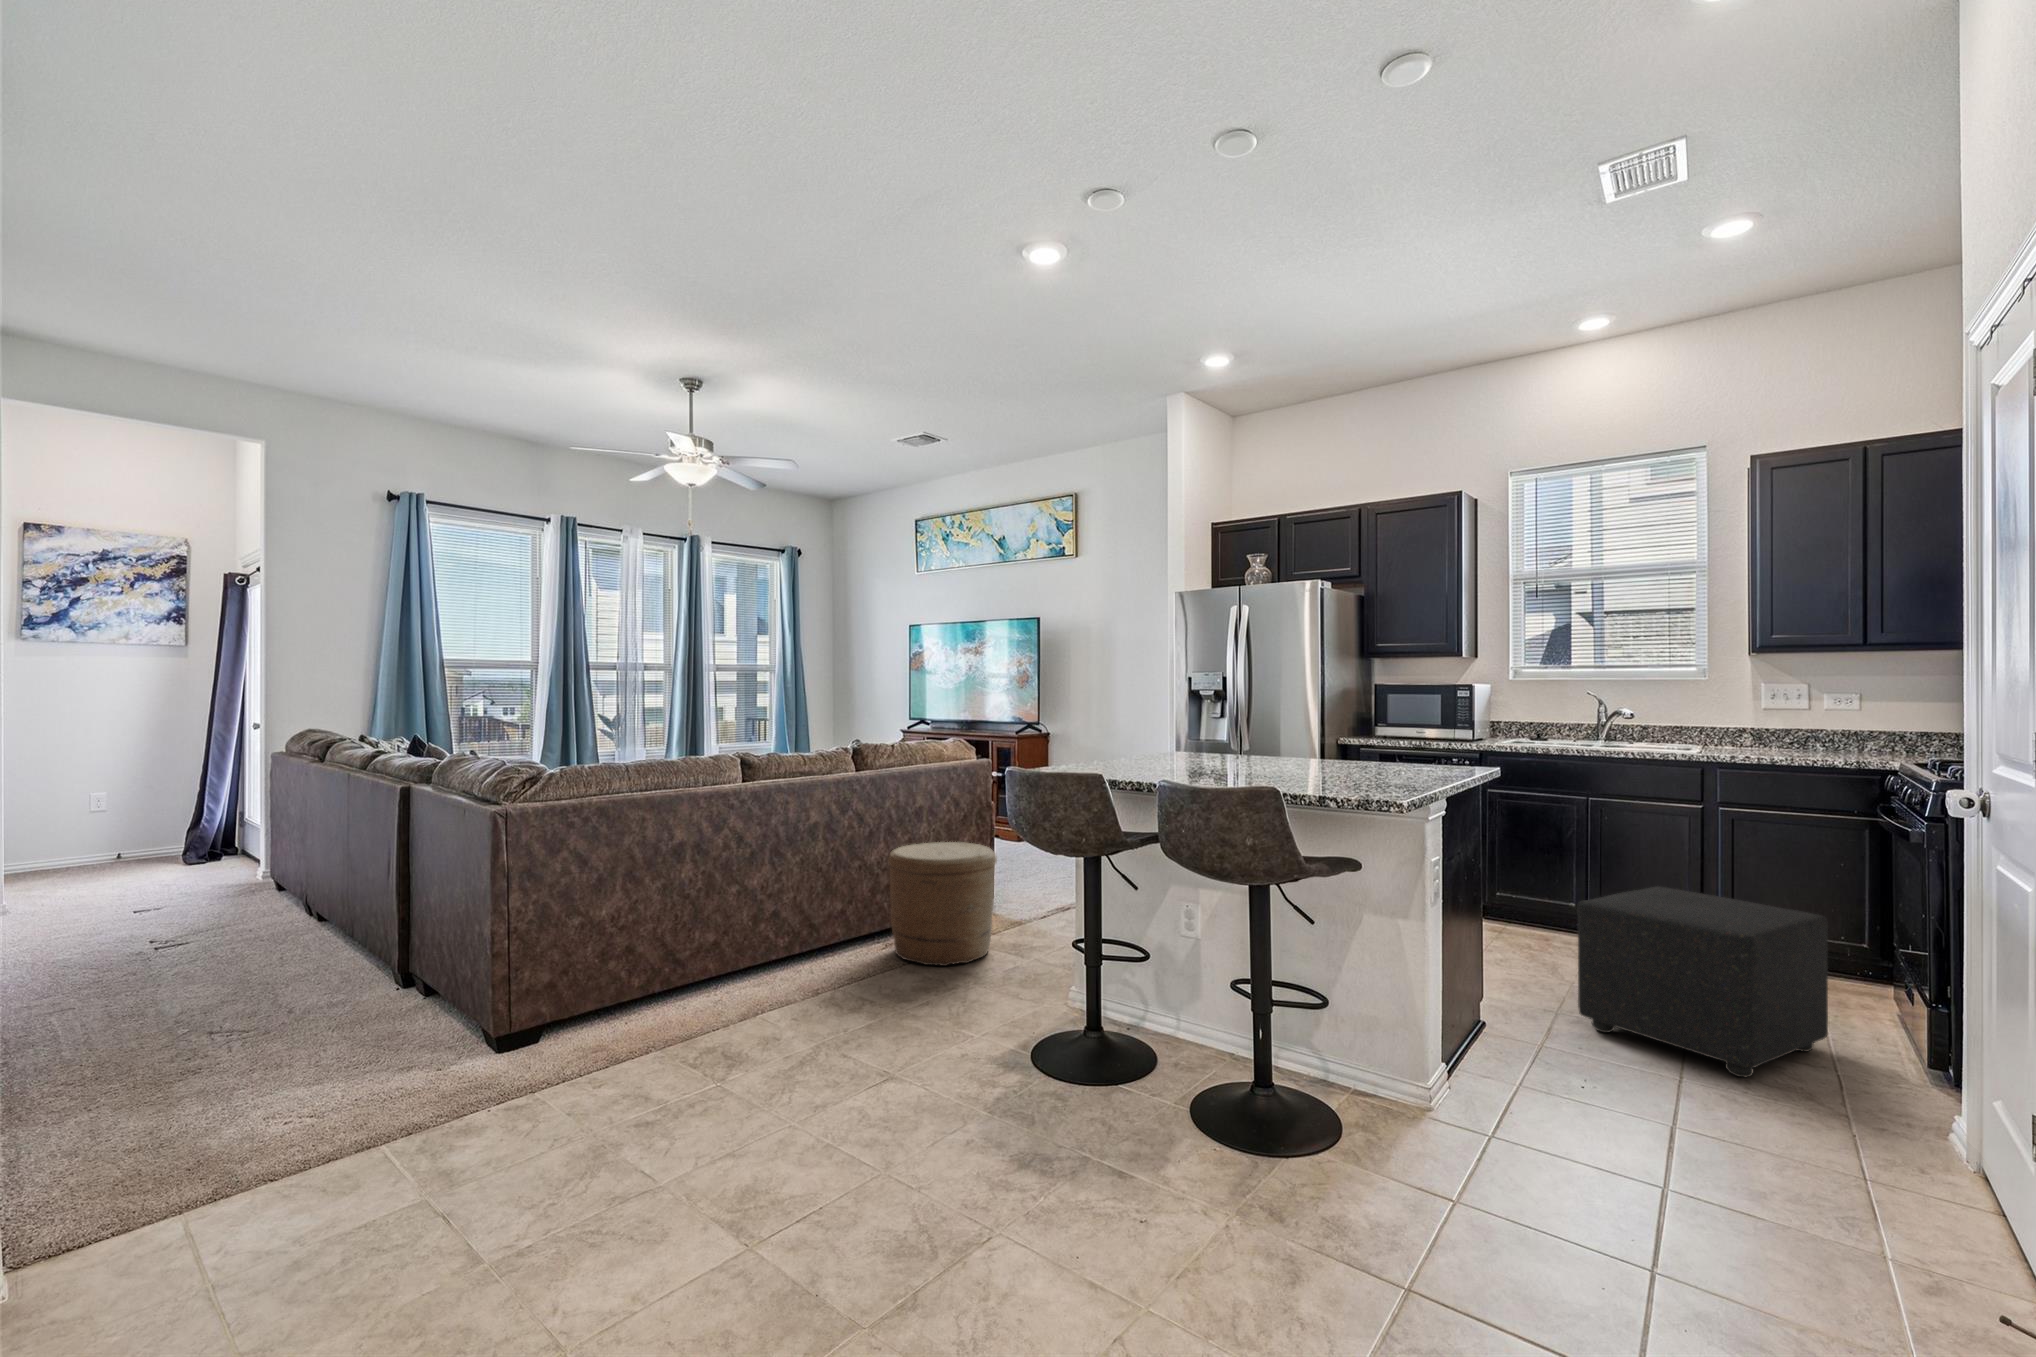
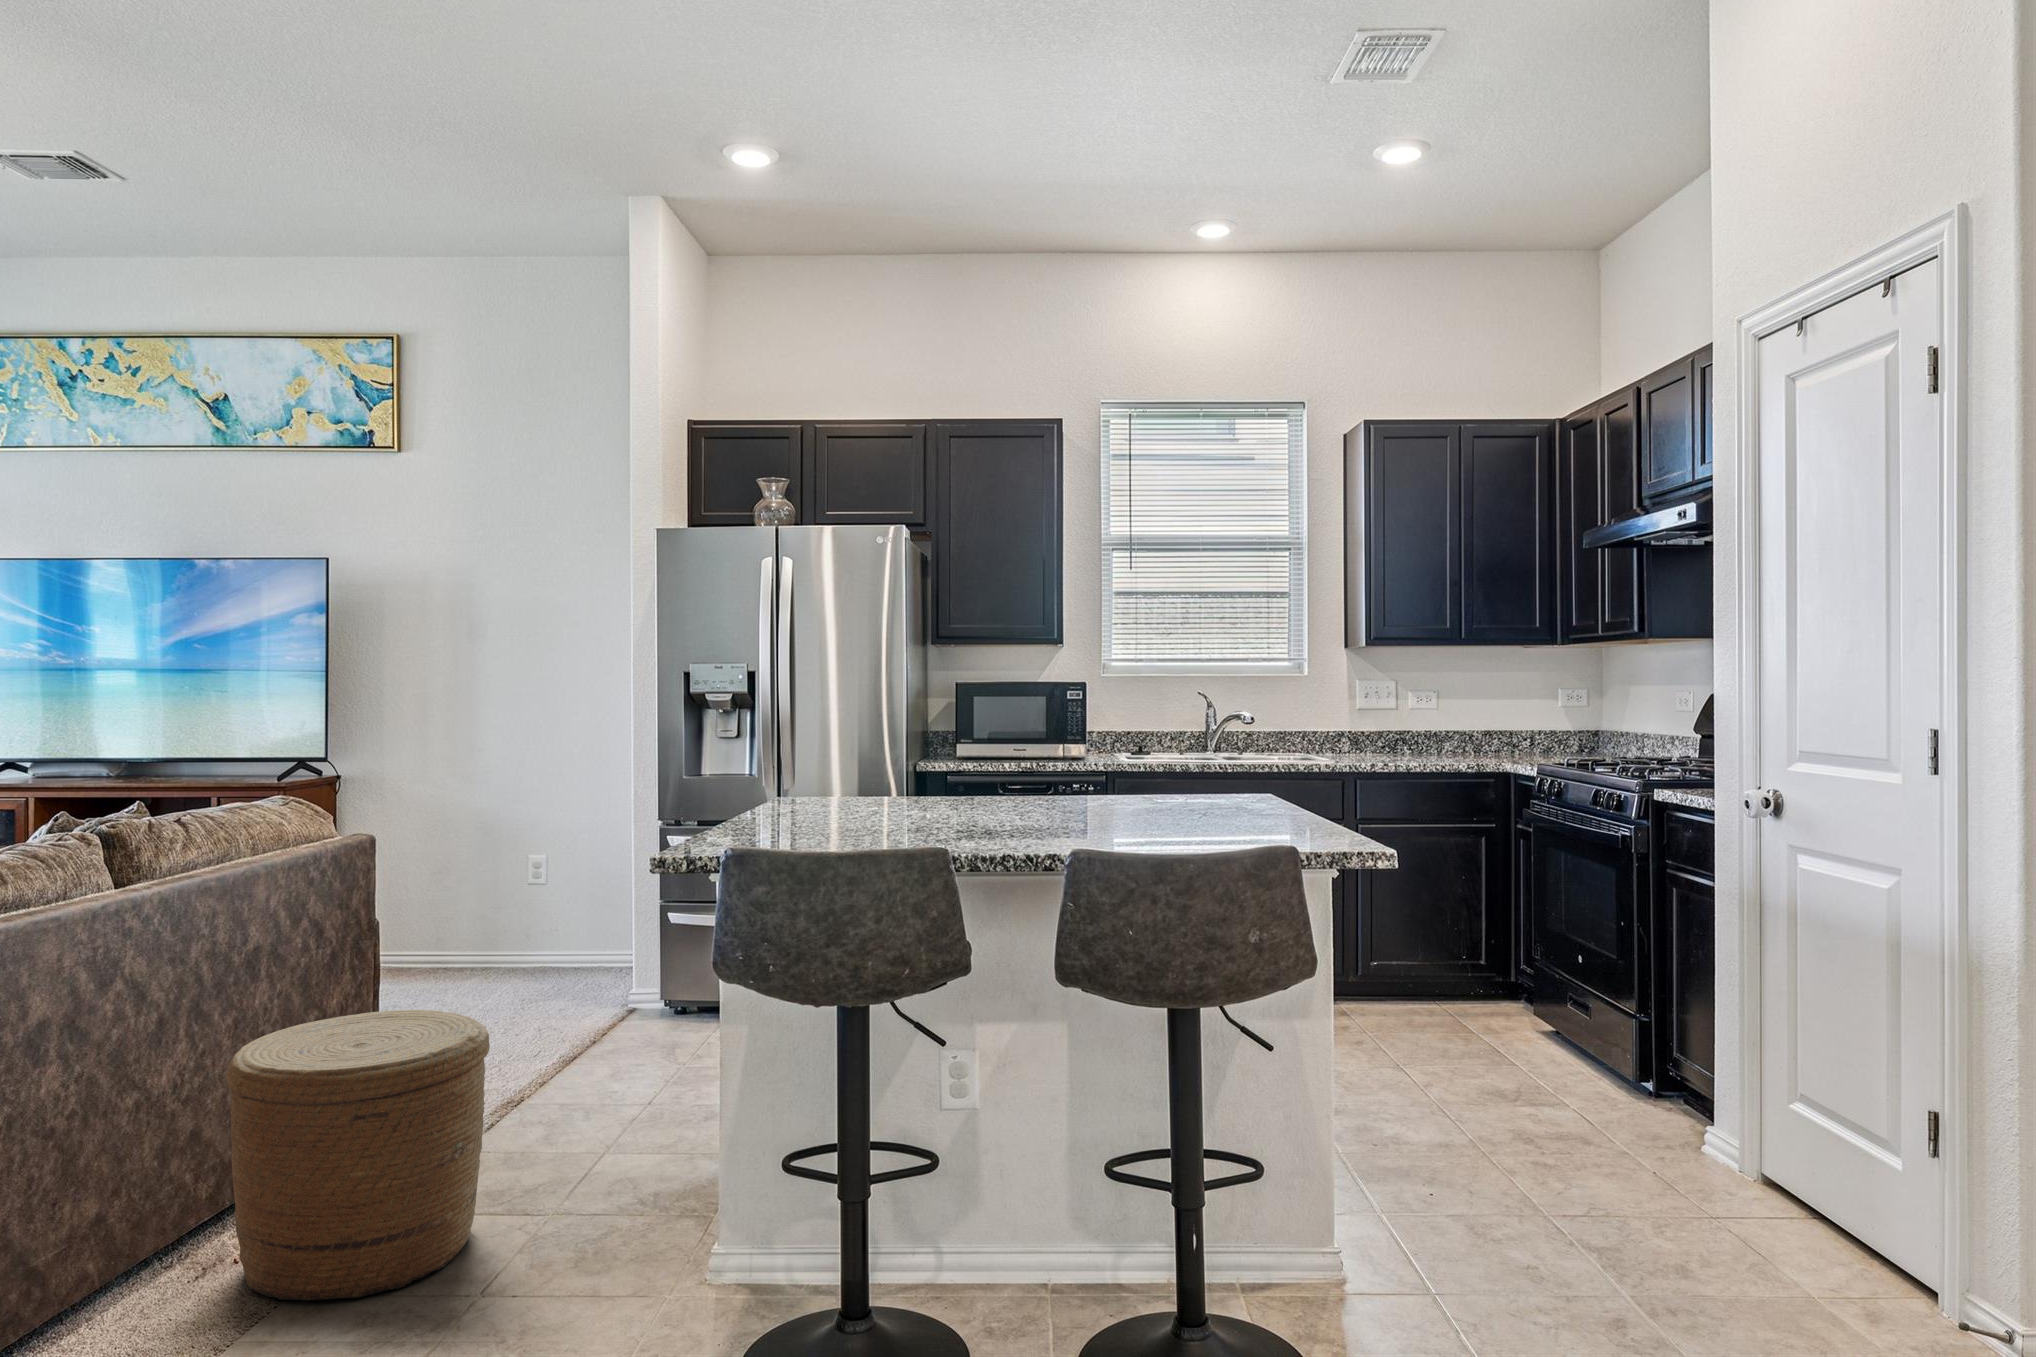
ottoman: present [1577,886,1828,1077] -> none [1367,927,1575,1142]

